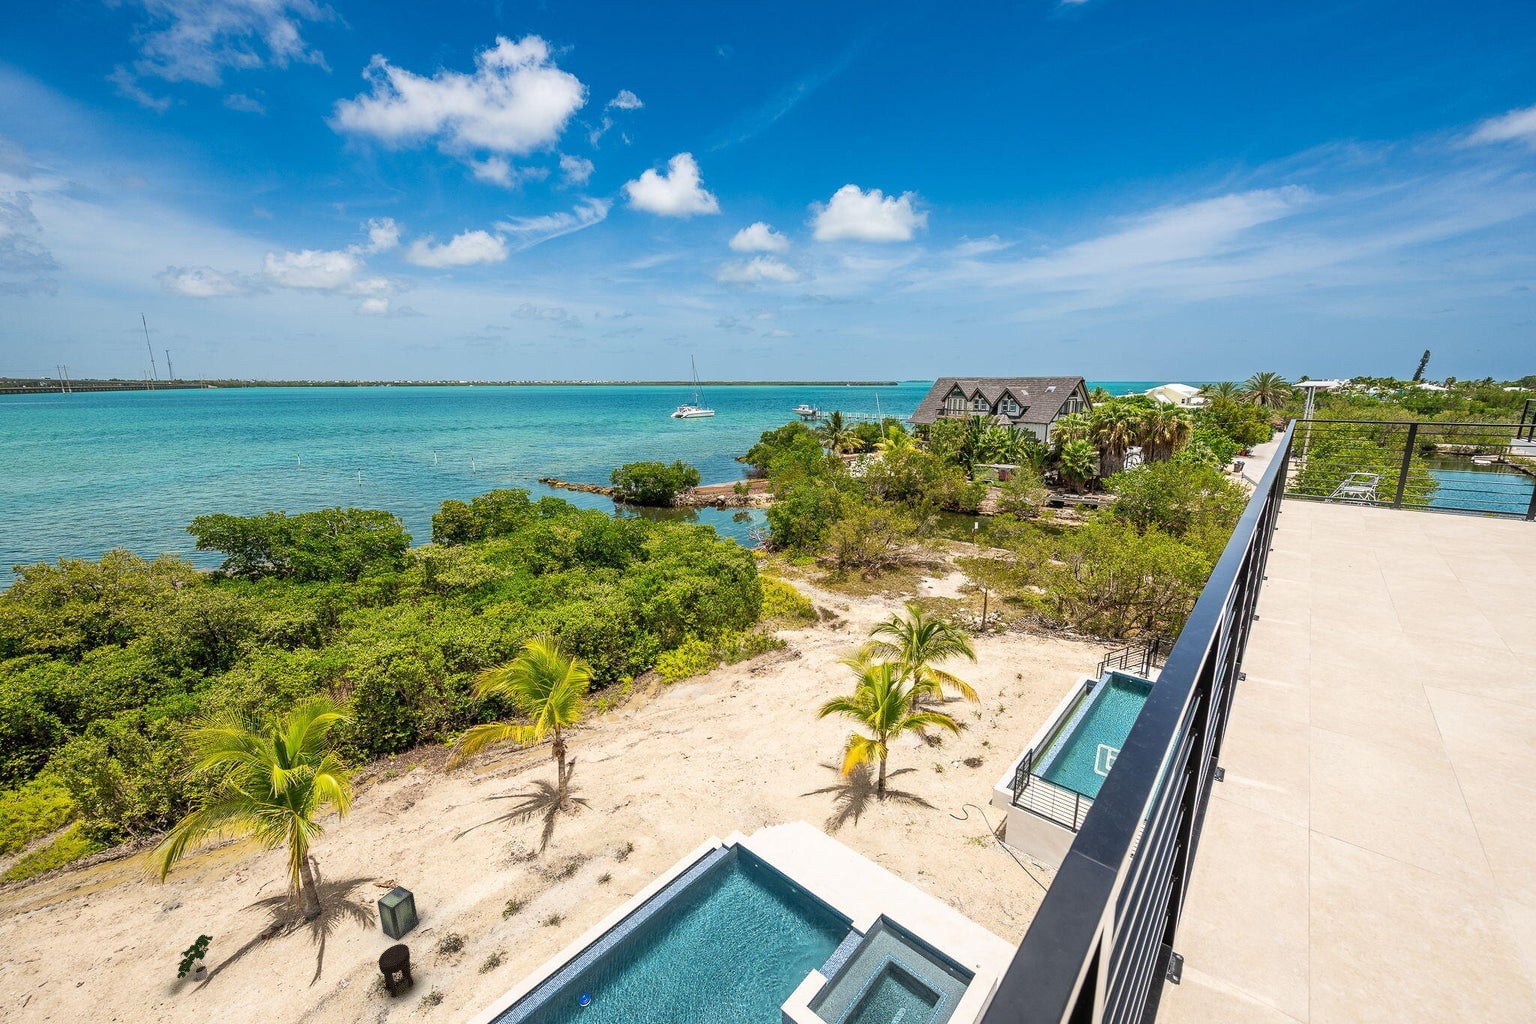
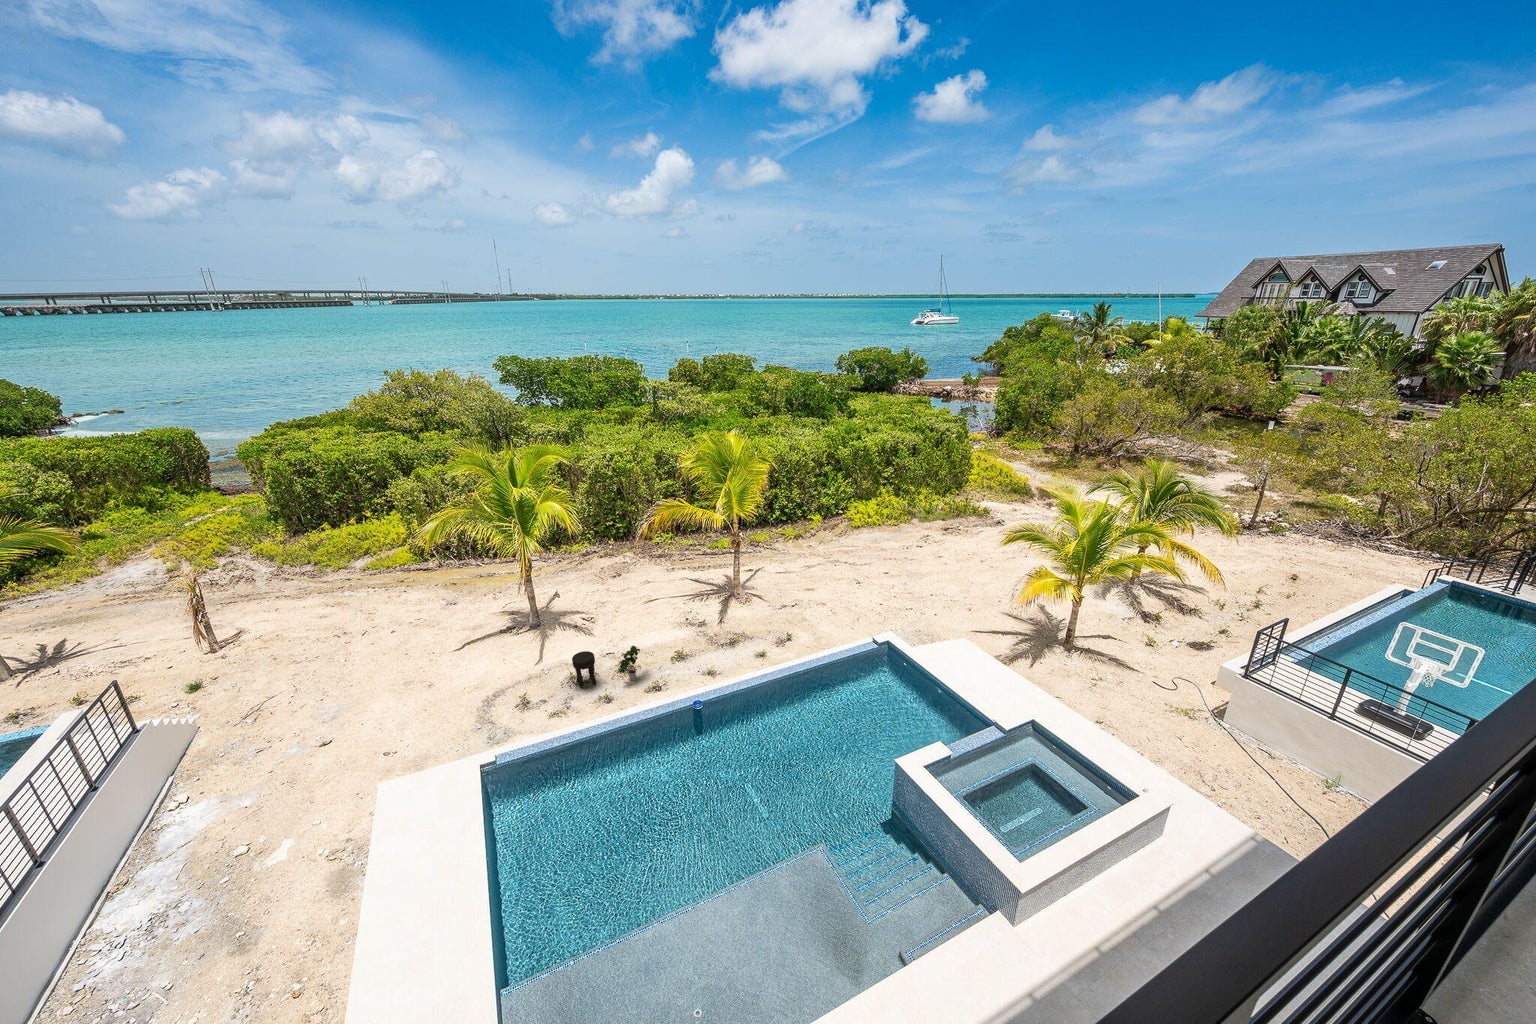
storage box: present [377,886,419,941] -> none [578,616,608,656]
potted plant: present [177,935,213,981] -> present [620,646,640,680]

